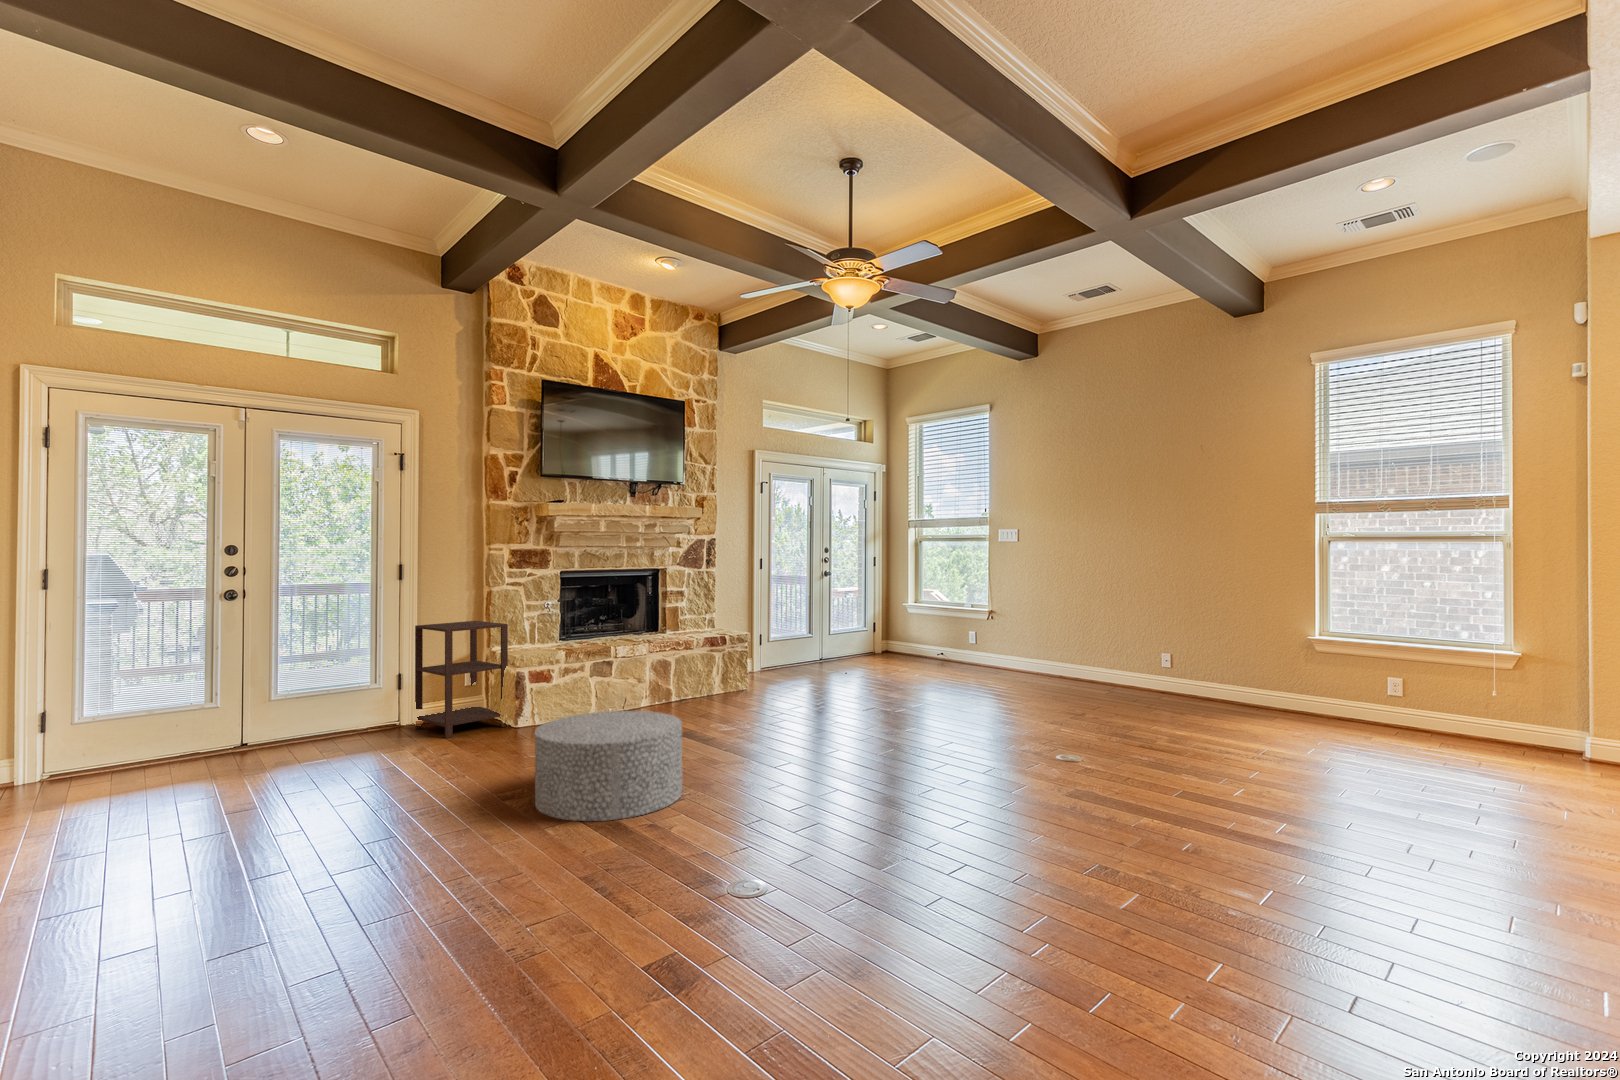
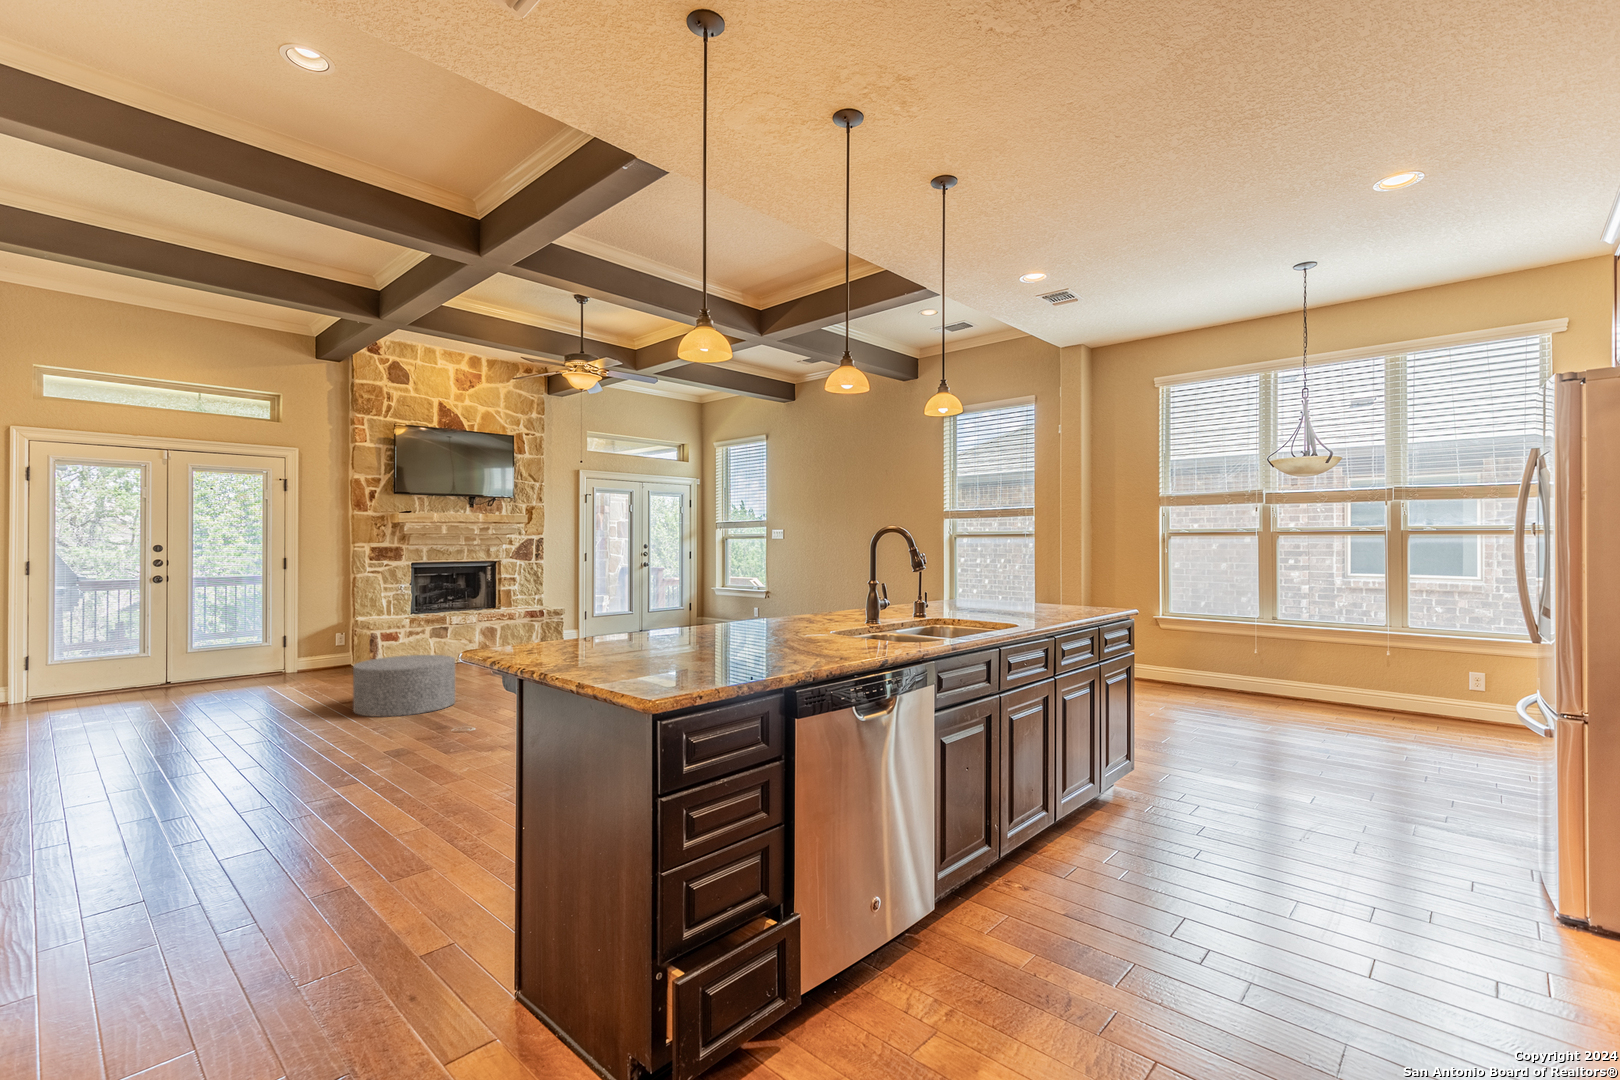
side table: present [415,621,508,738] -> none [296,598,364,679]

